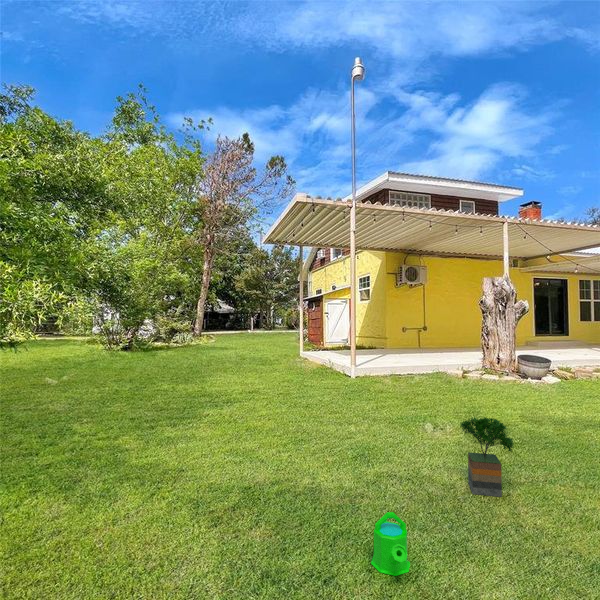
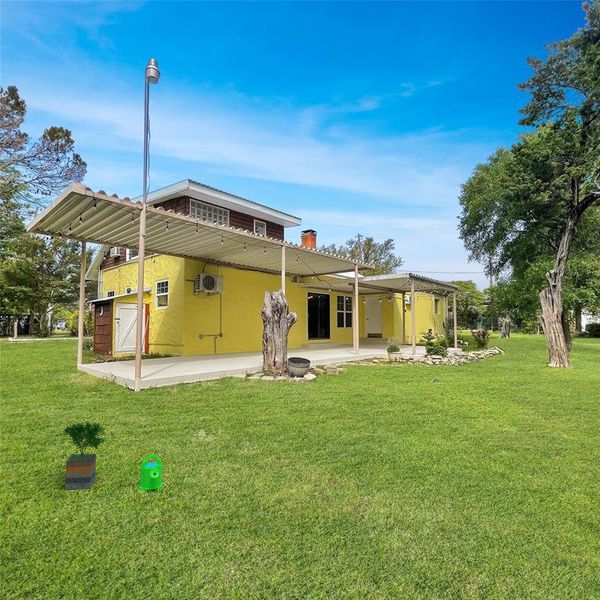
potted tree: present [461,417,514,497] -> present [64,422,105,490]

